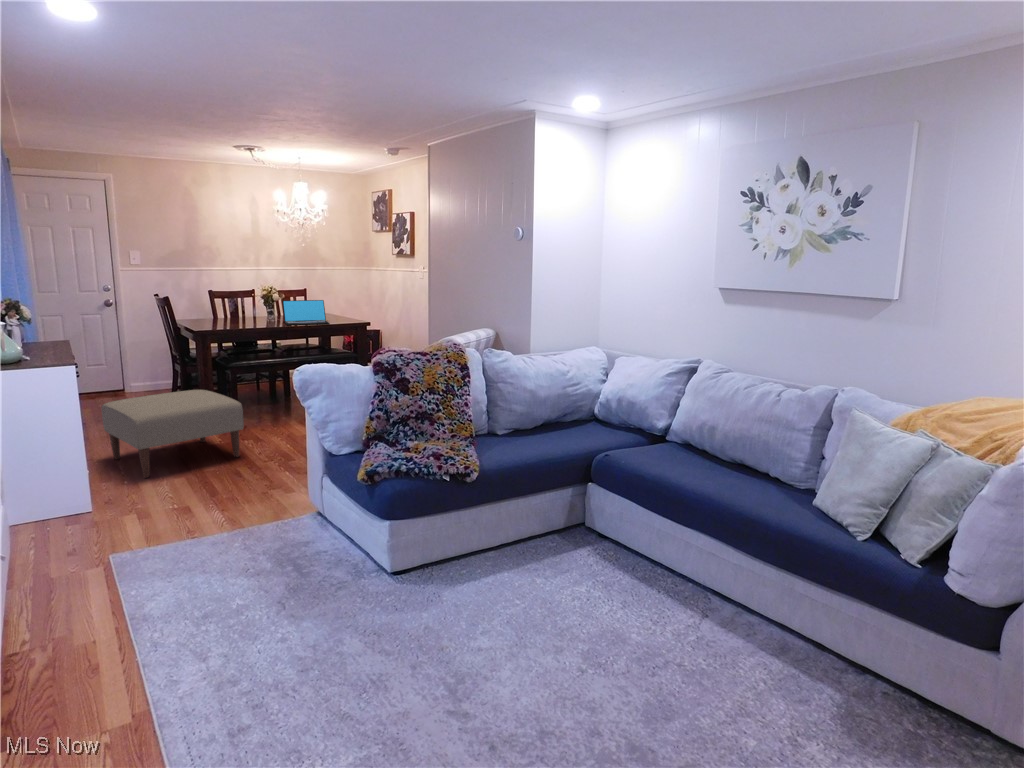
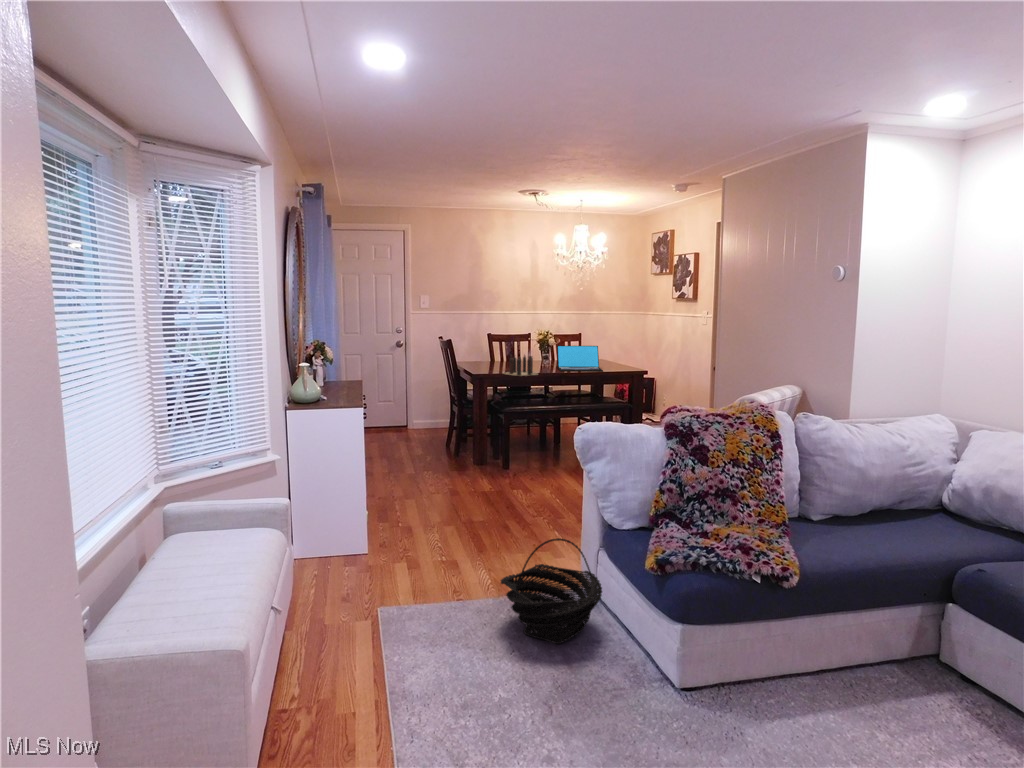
candle: none [225,309,274,331] -> present [504,355,538,376]
ottoman: present [102,390,244,478] -> none [390,433,514,519]
basket: none [233,469,328,558] -> present [501,538,602,644]

